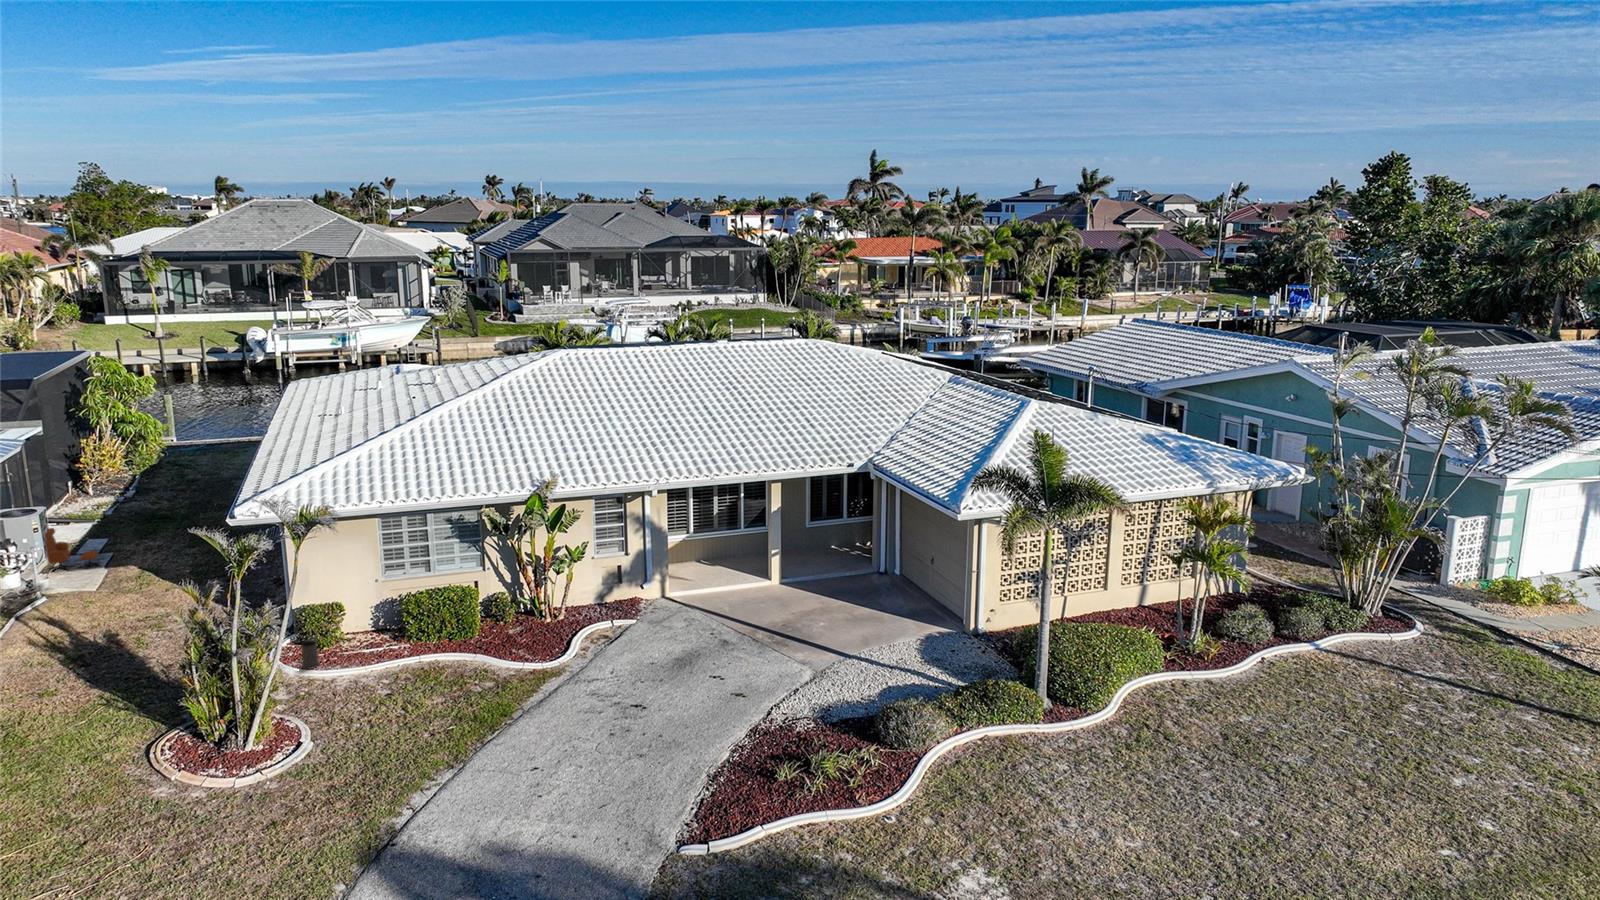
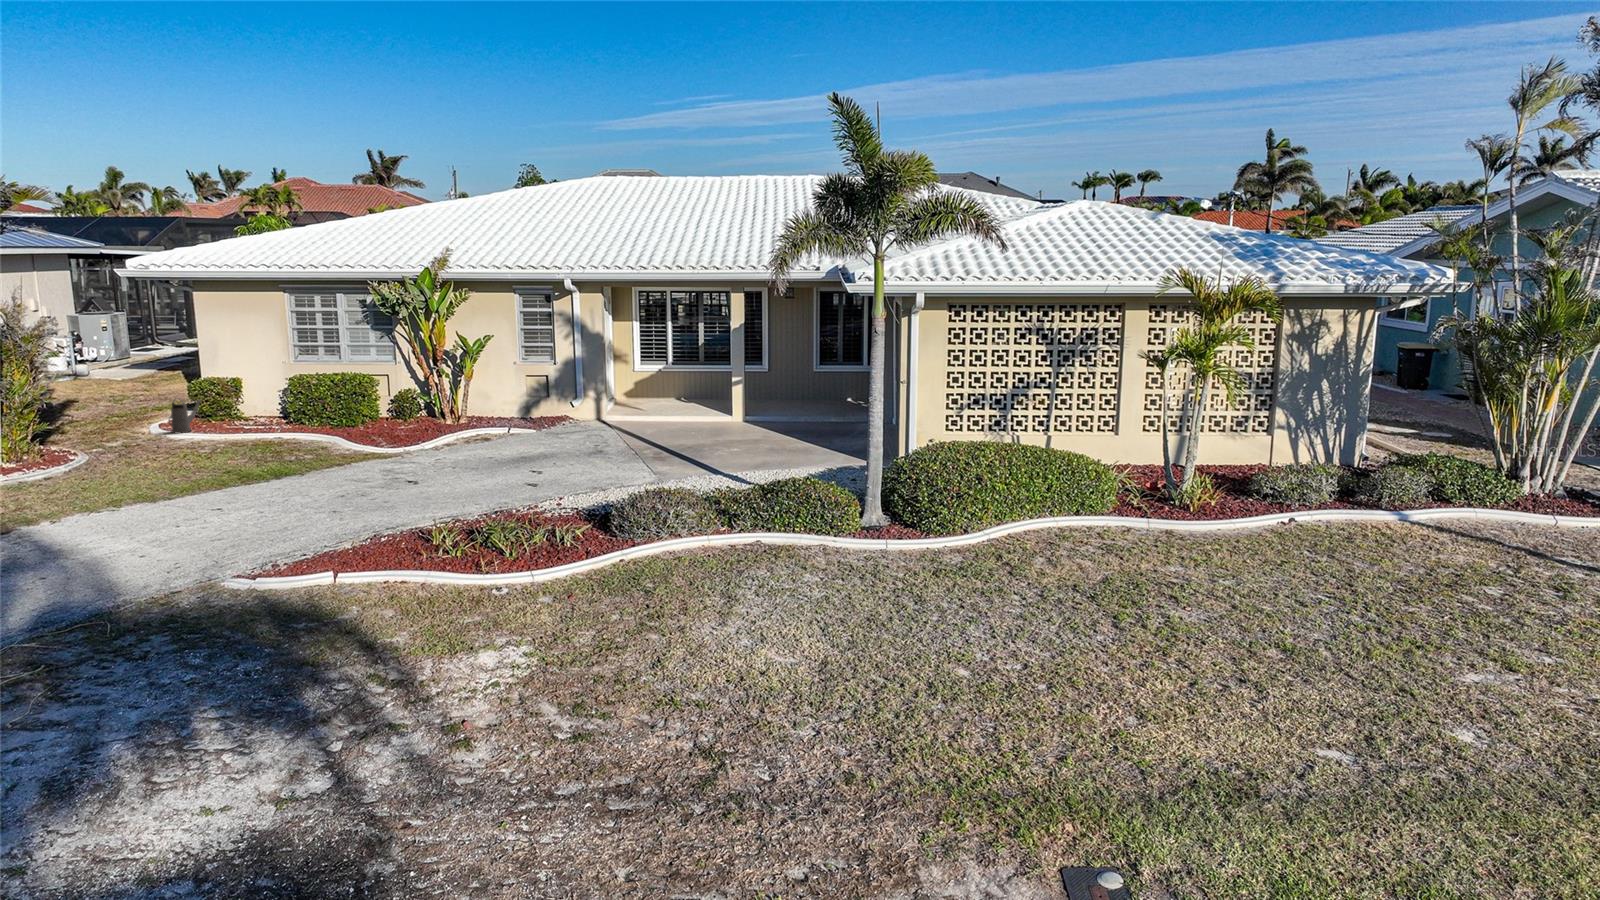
lounge chair: present [45,528,99,571] -> none [111,333,163,373]

